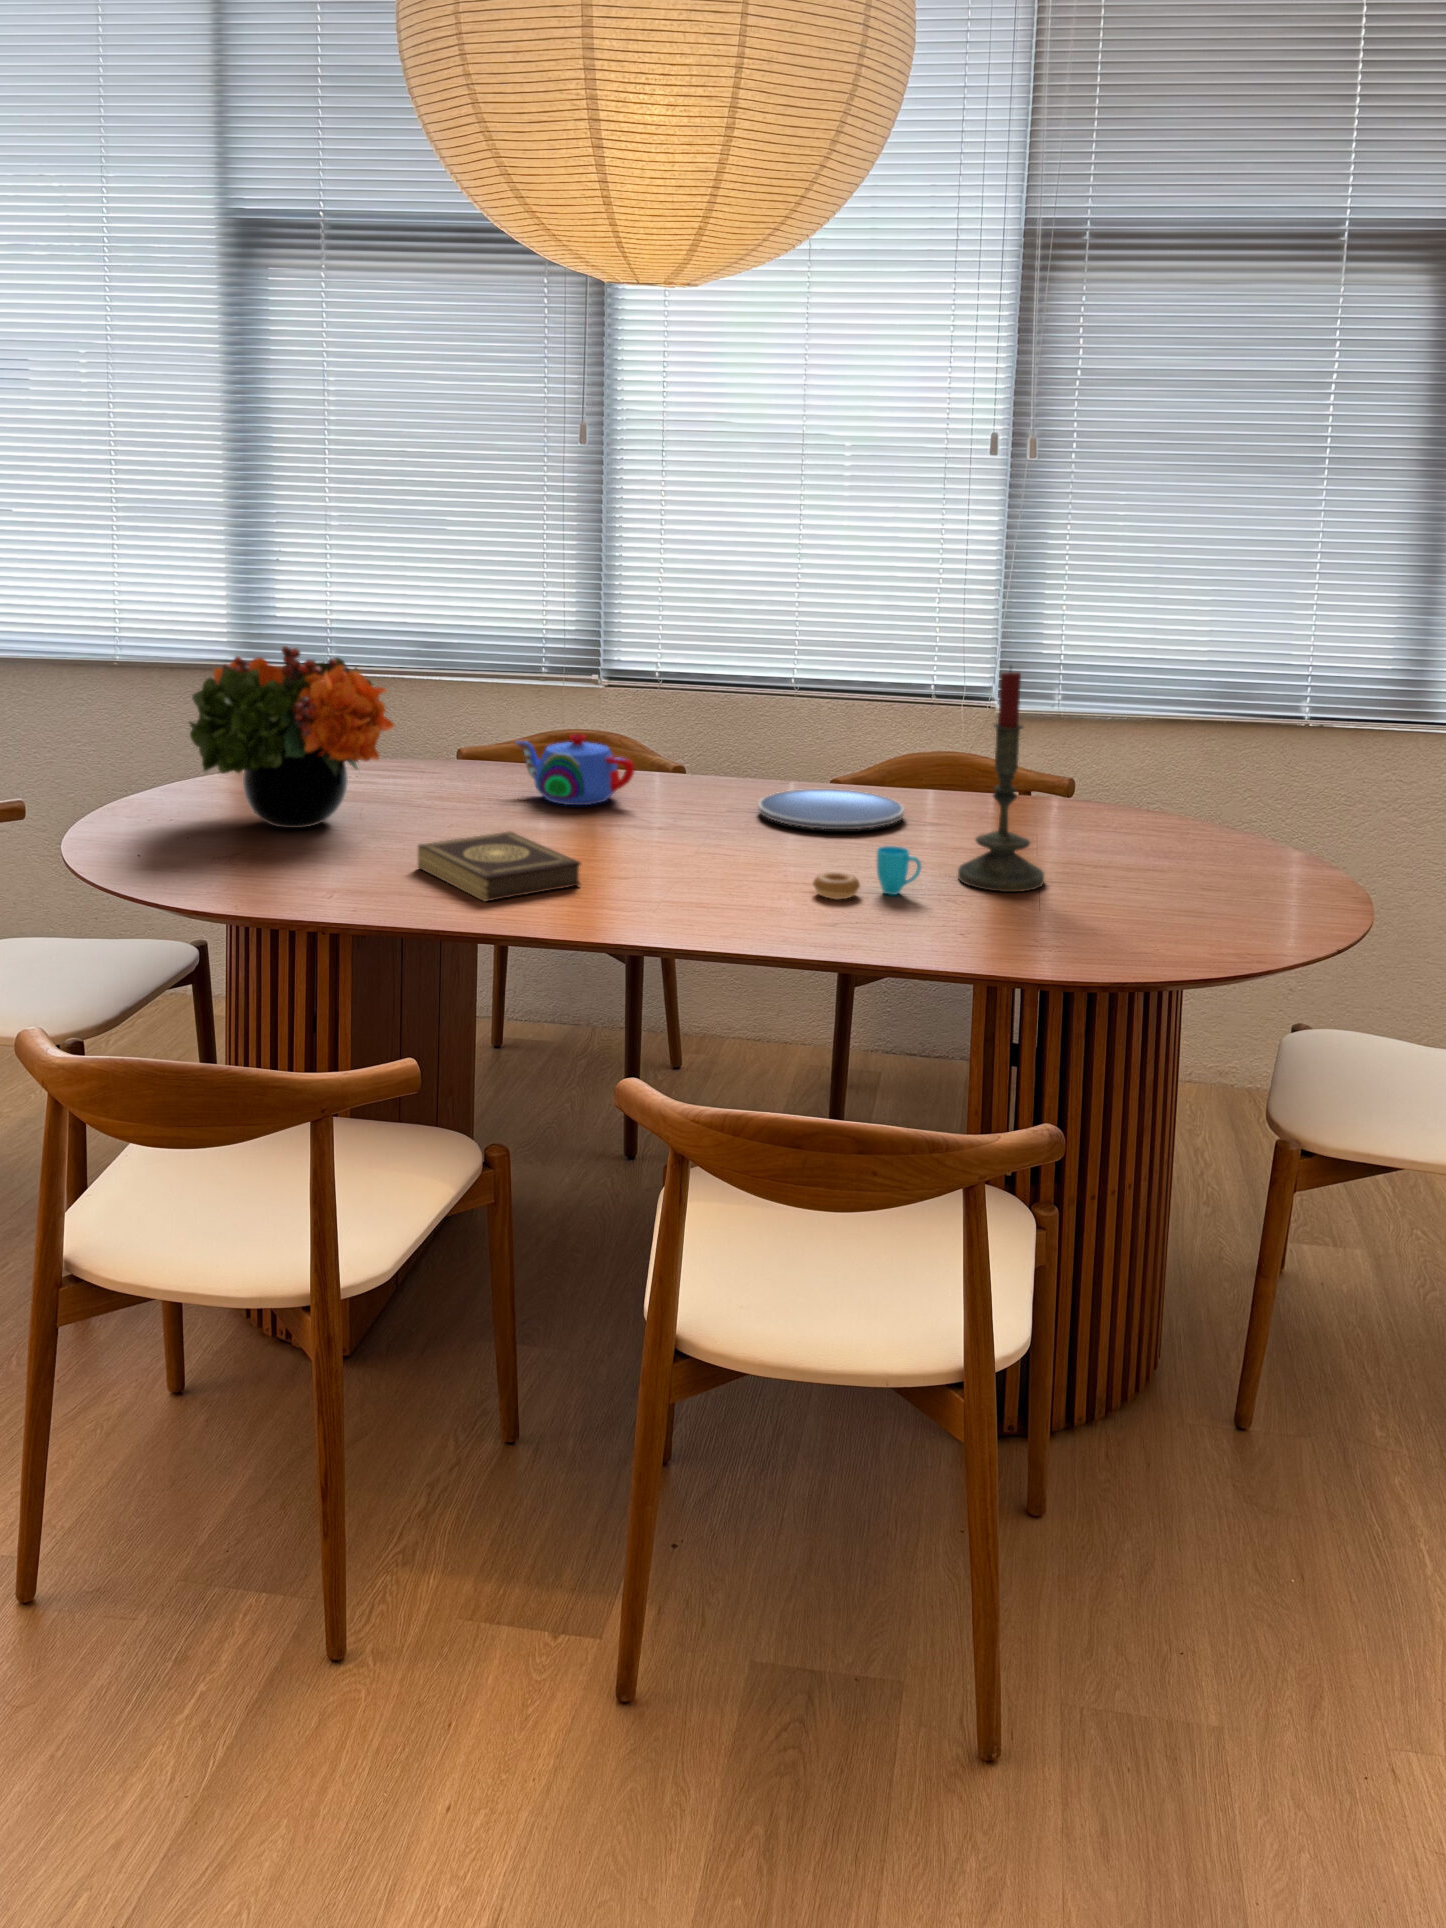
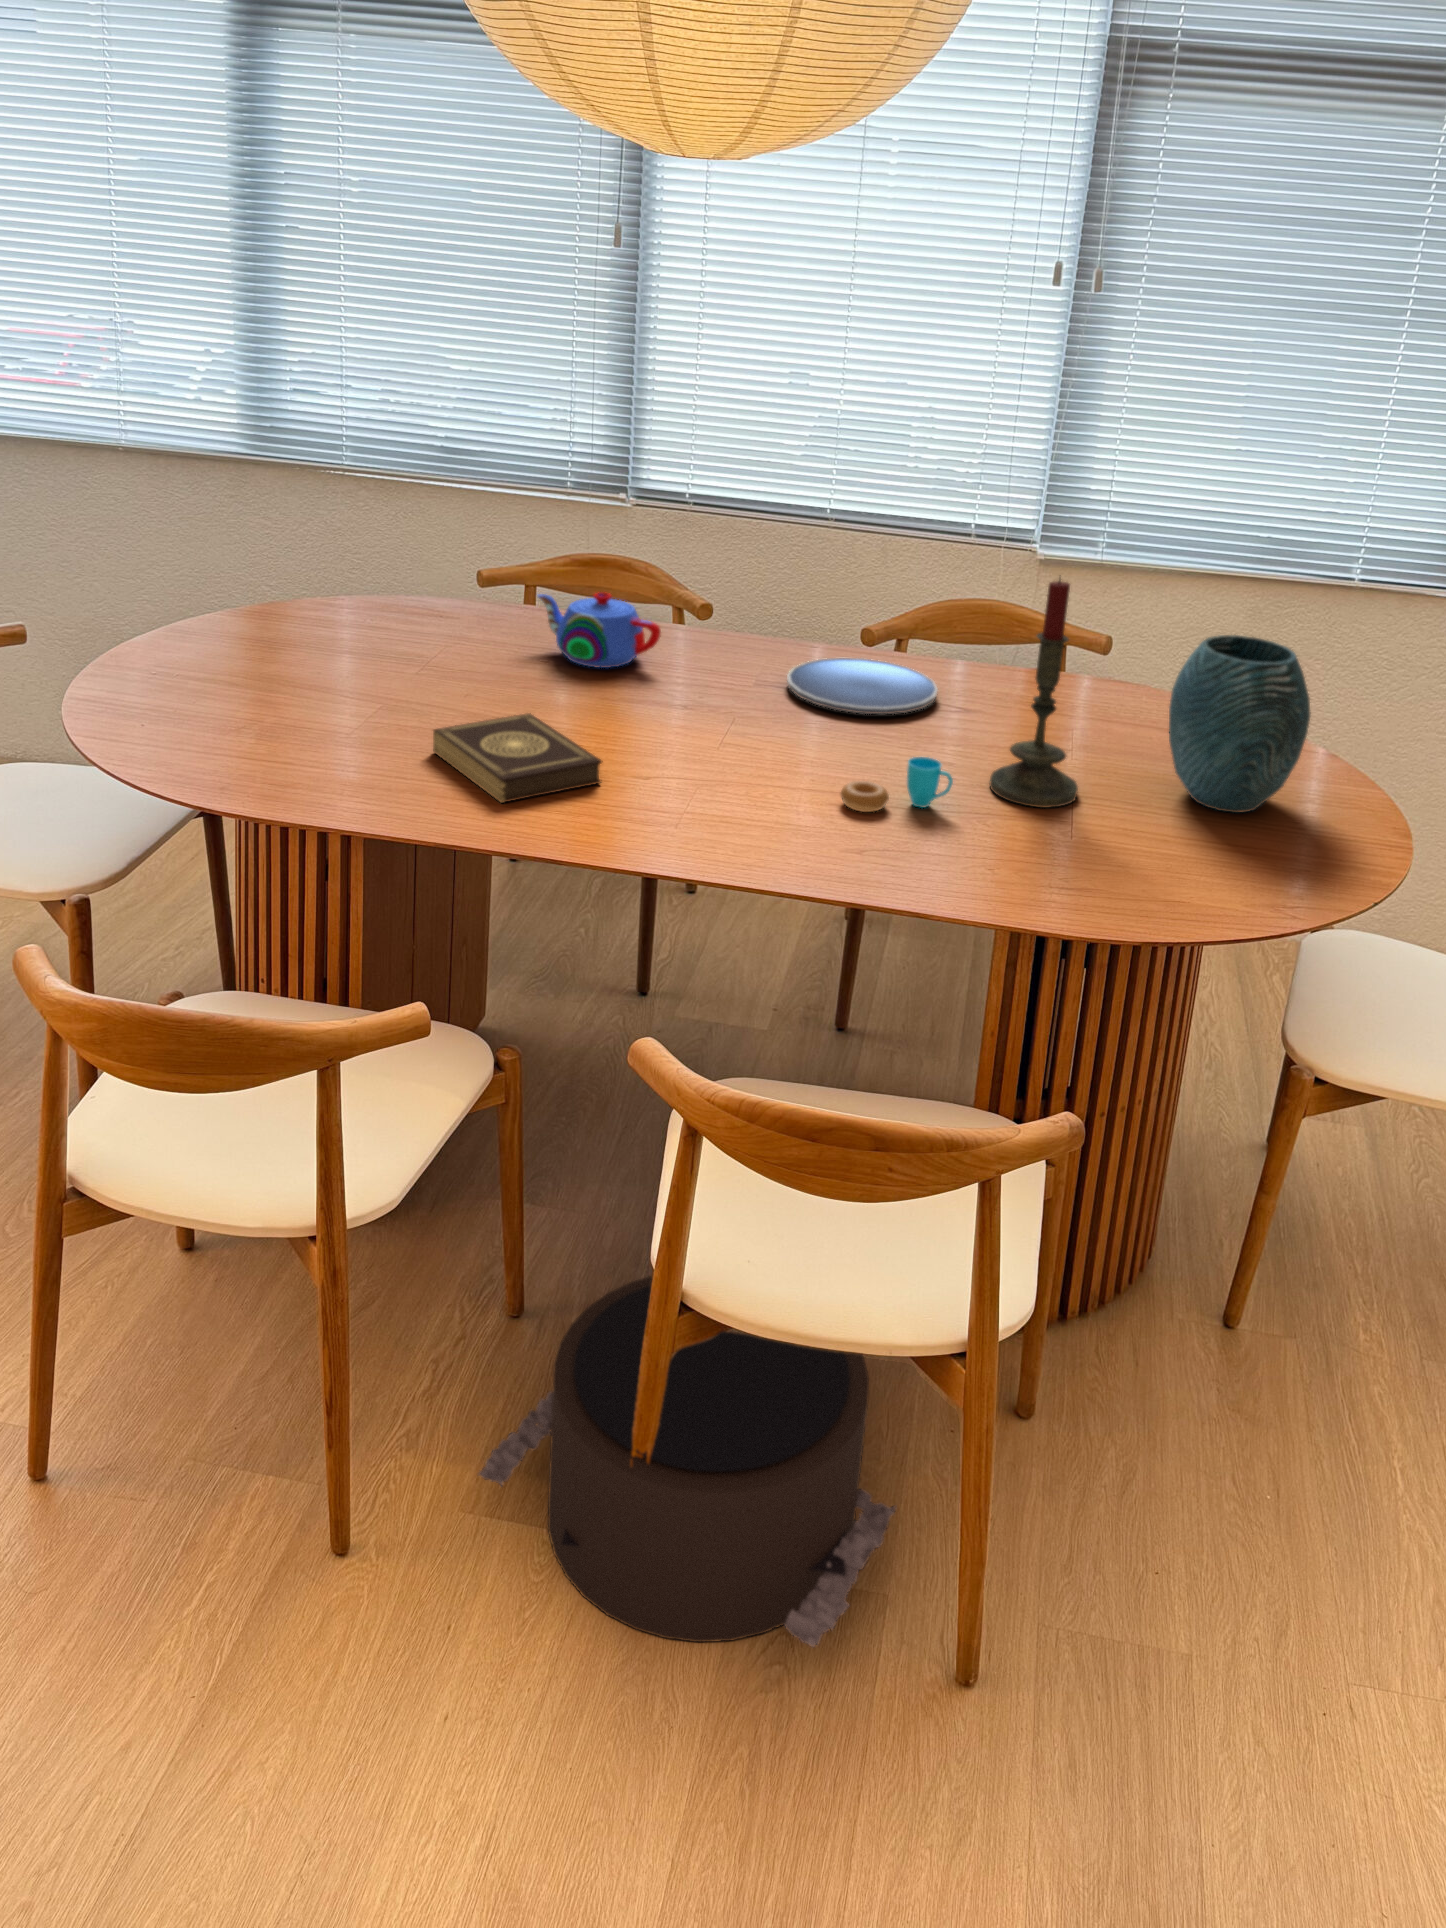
flower arrangement: present [189,646,394,828] -> none [189,500,413,691]
vase: none [1127,722,1263,891] -> present [1169,635,1311,813]
pouf: none [474,1362,909,1737] -> present [478,1276,896,1647]

